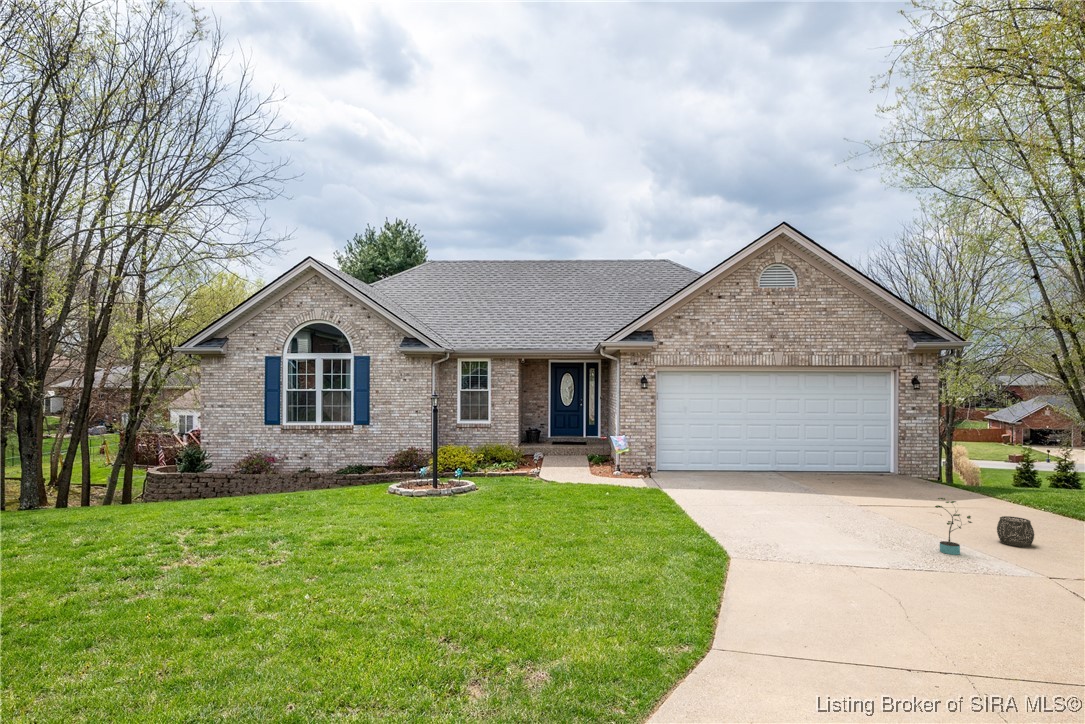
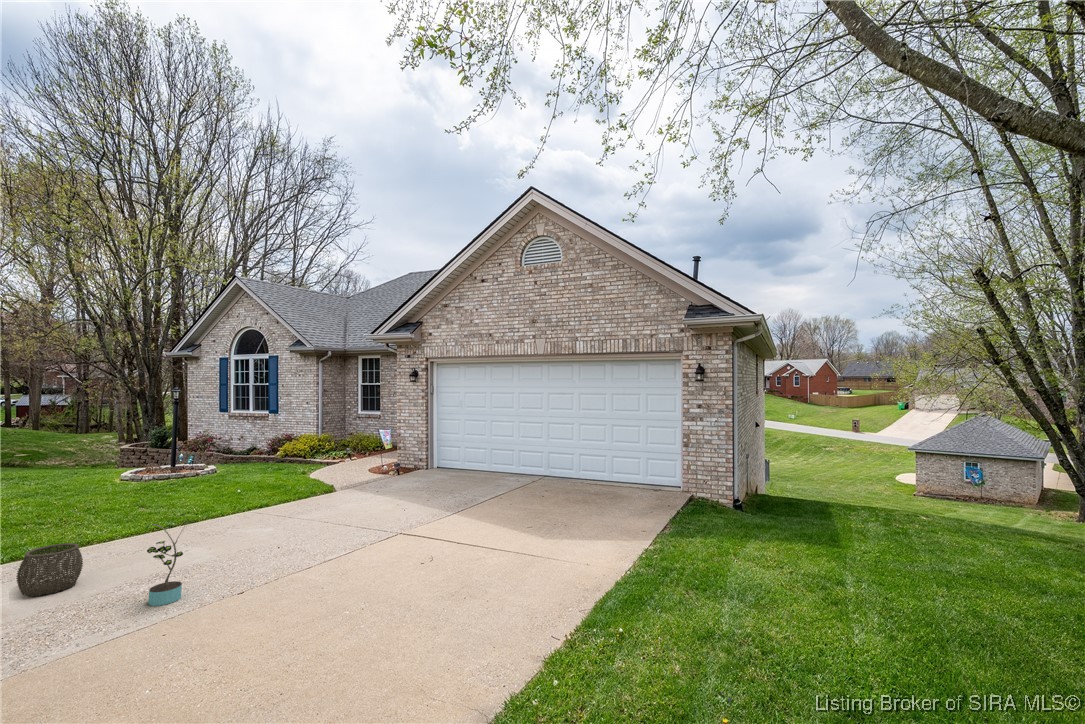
woven basket: present [997,516,1034,547] -> present [16,543,83,596]

